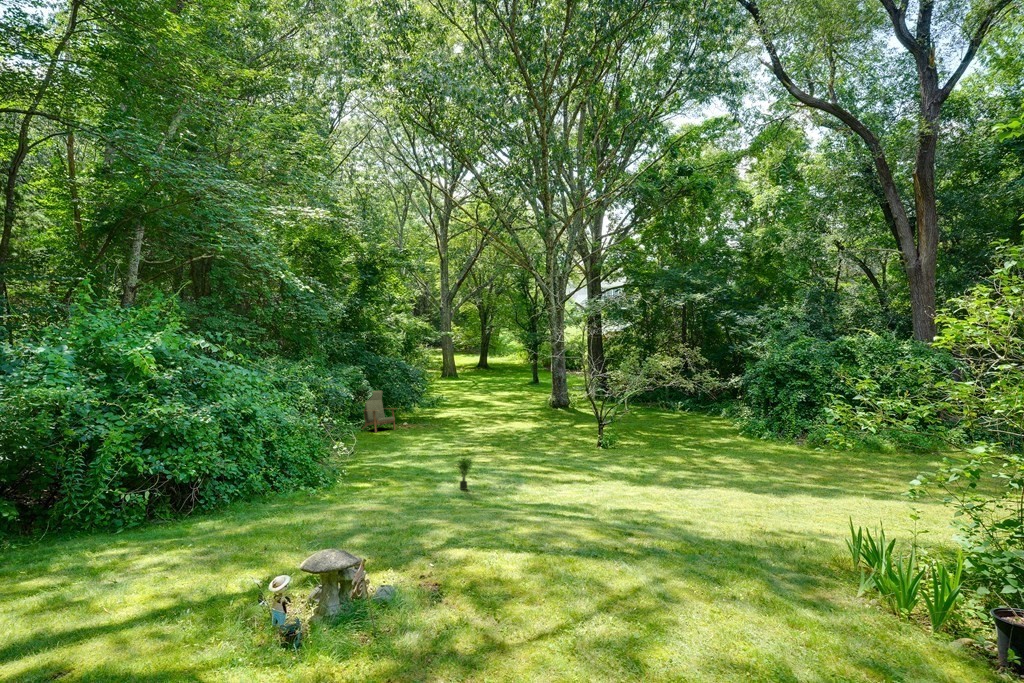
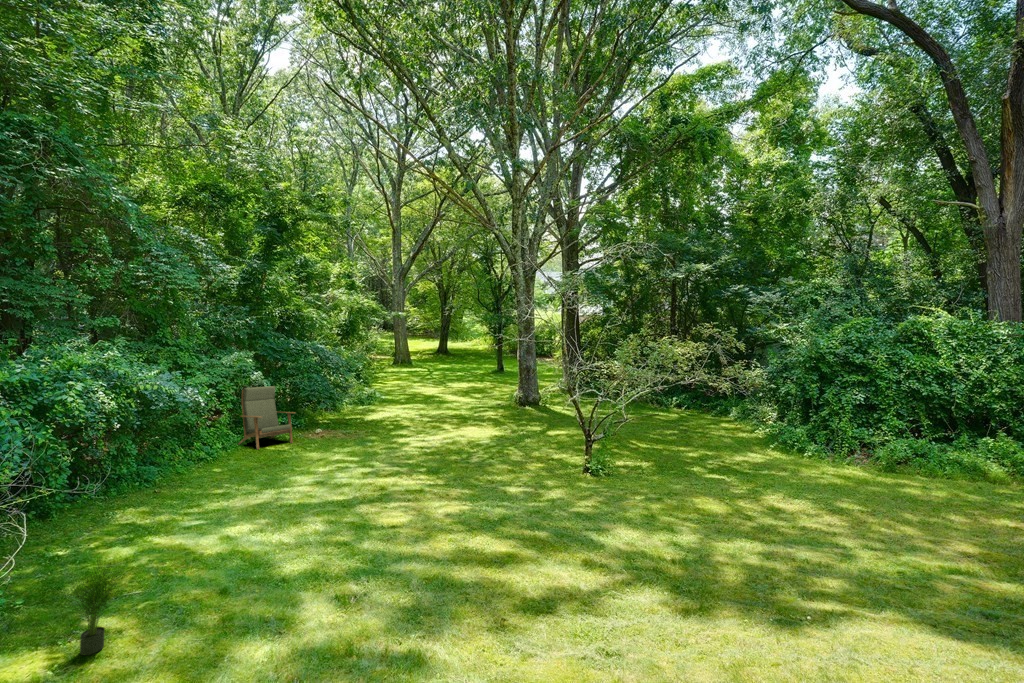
potted plant: present [458,454,472,490] -> present [65,560,120,655]

